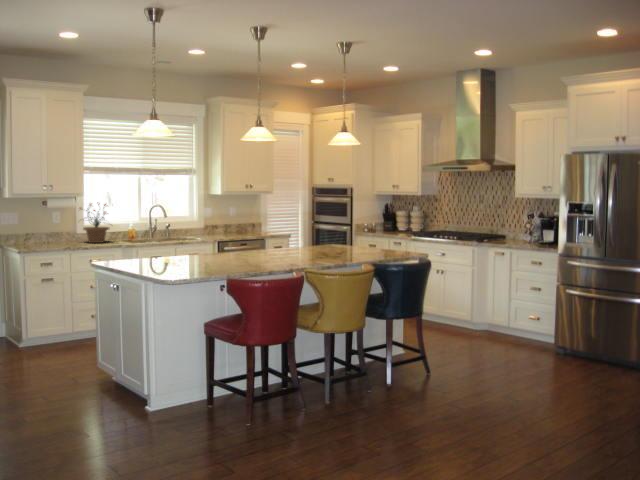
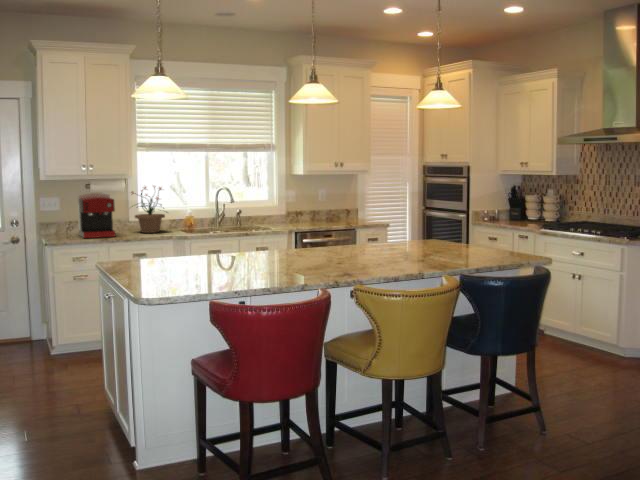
coffee maker: none [33,208,70,247] -> present [78,193,115,238]

